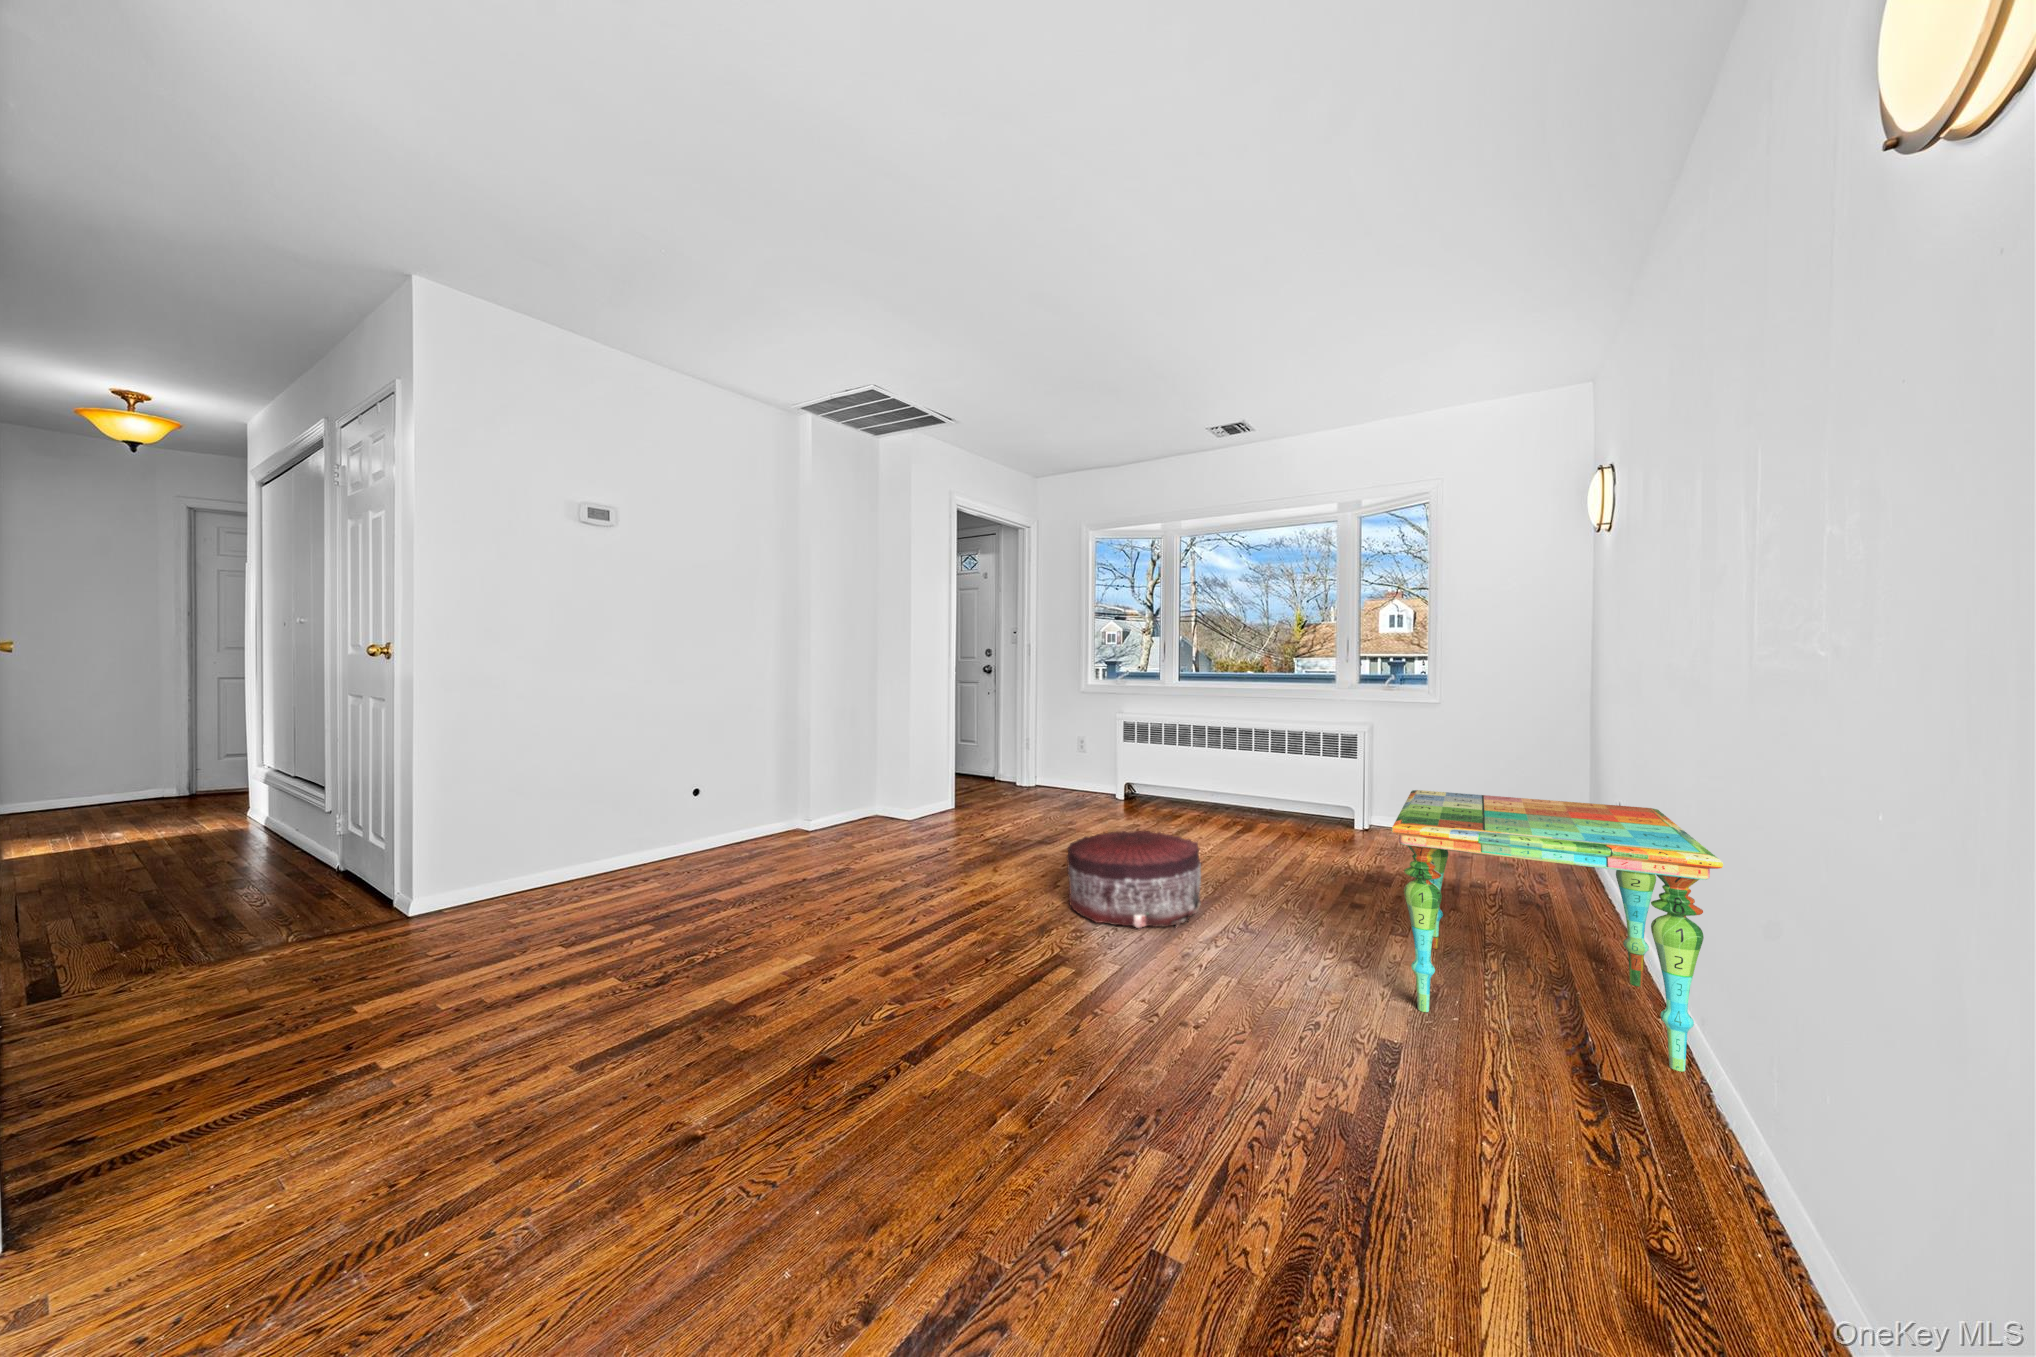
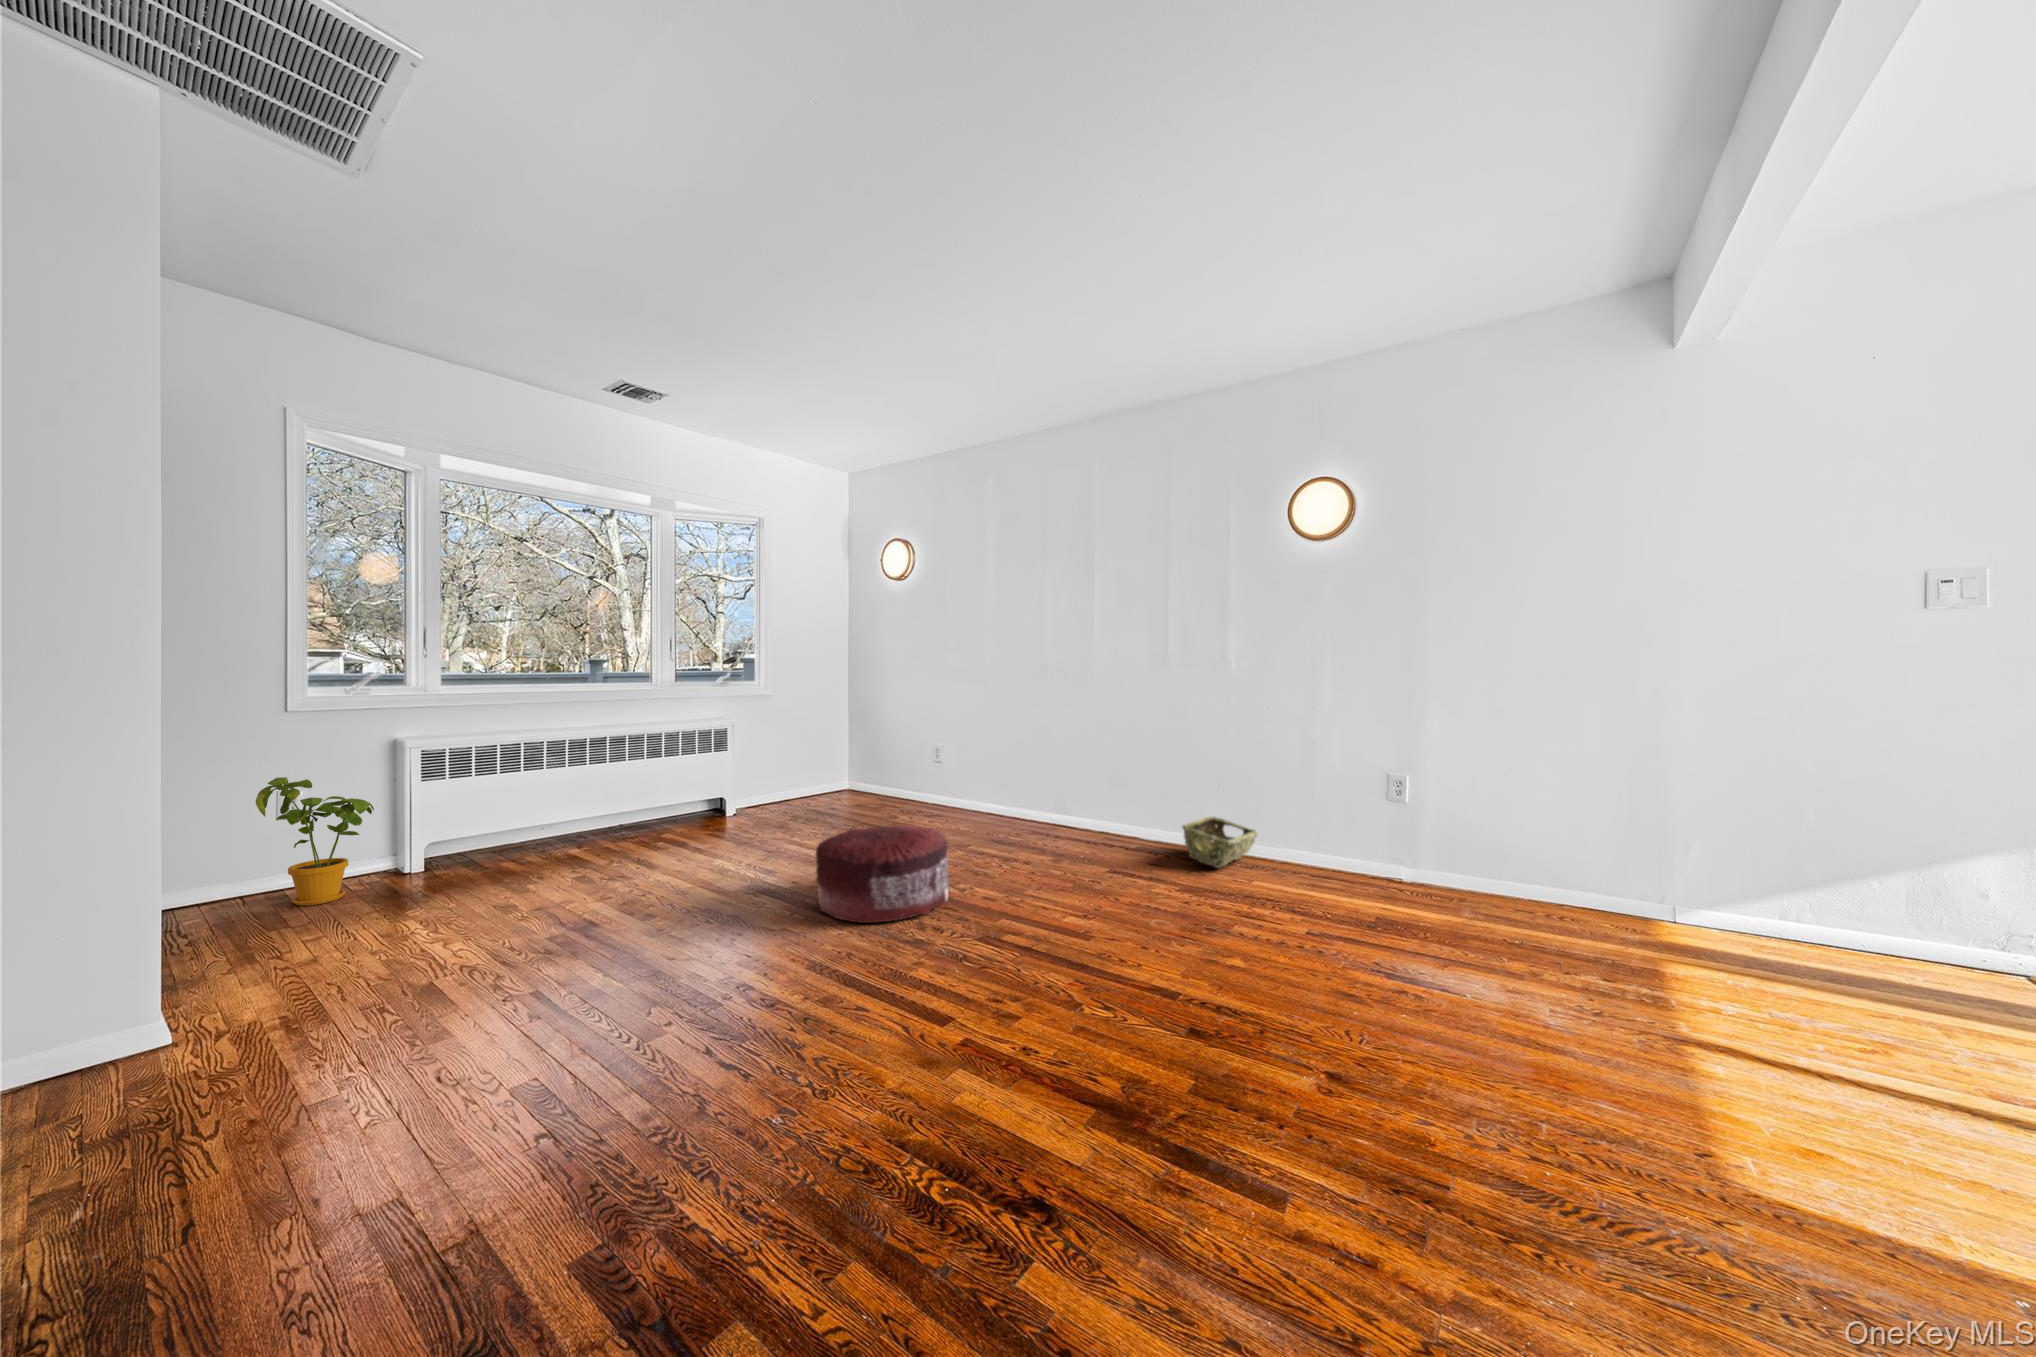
house plant: none [1041,728,1085,801] -> present [256,777,374,906]
side table: present [1392,790,1723,1071] -> none [983,738,1146,860]
woven basket: none [1504,1032,1811,1243] -> present [1182,816,1257,868]

